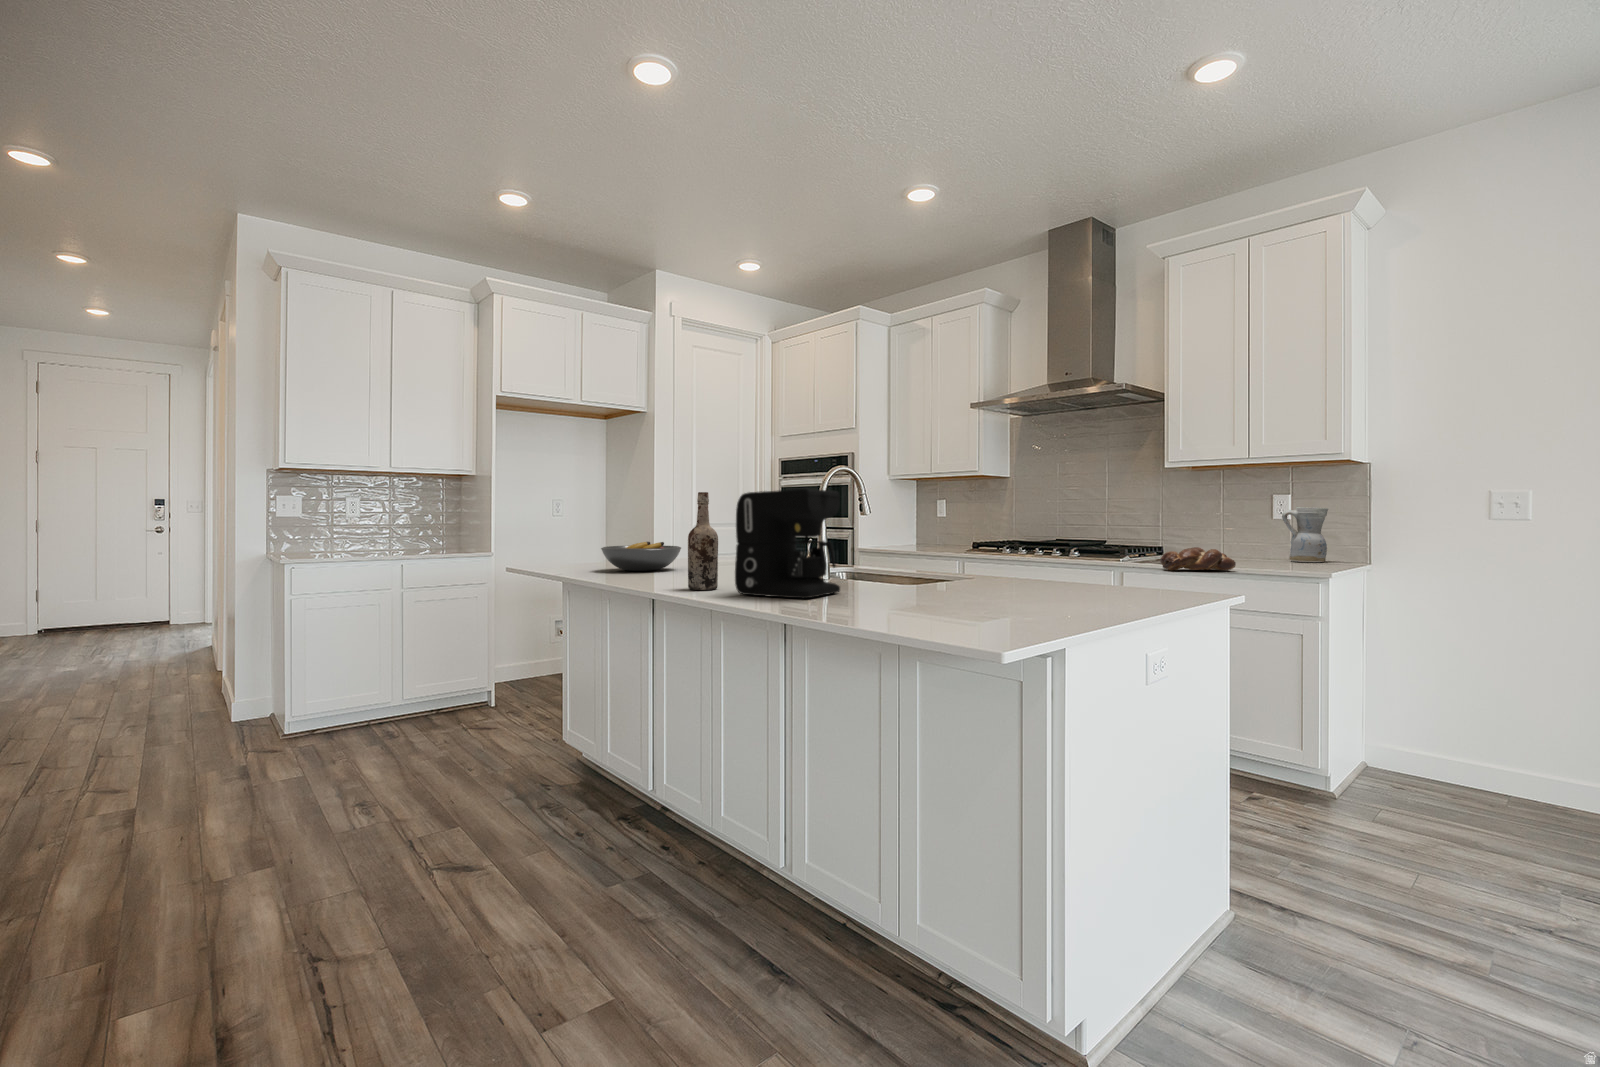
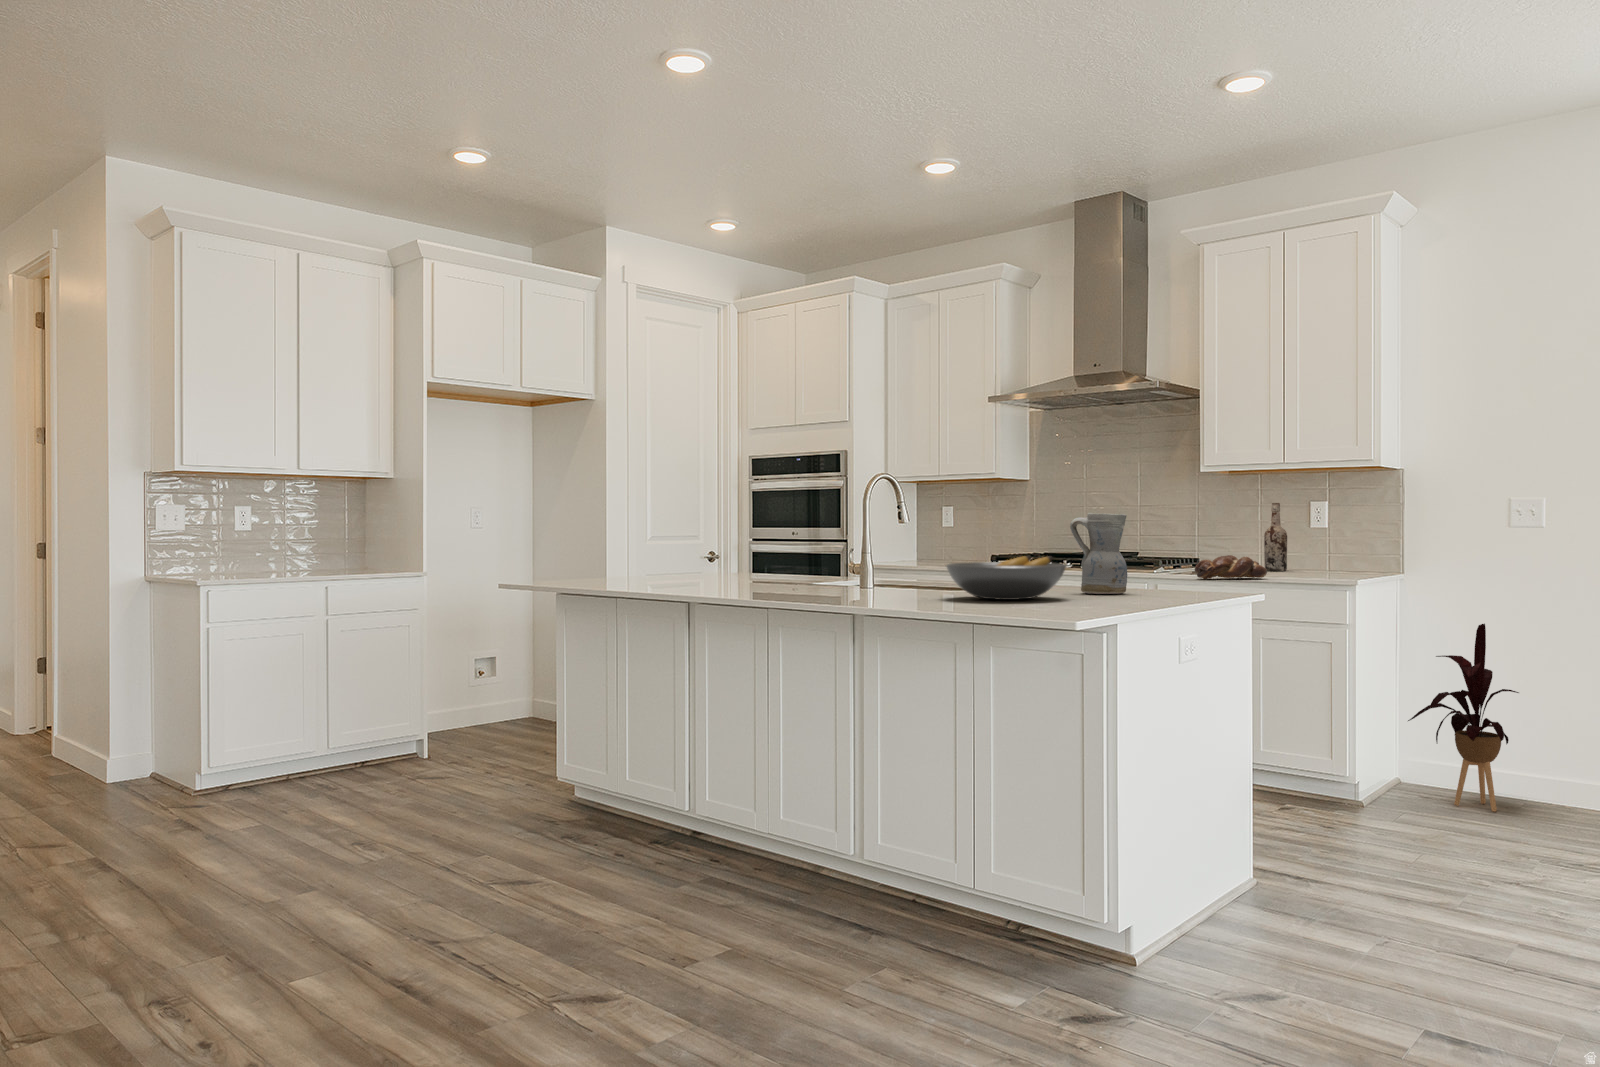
coffee maker: present [735,489,840,598] -> none [800,497,898,600]
wine bottle: present [688,492,718,590] -> present [1264,503,1287,571]
ceramic pitcher: present [1282,507,1328,562] -> present [1070,513,1127,594]
fruit bowl: present [601,542,681,571] -> present [946,556,1066,600]
house plant: none [1380,620,1512,812] -> present [1408,624,1519,811]

